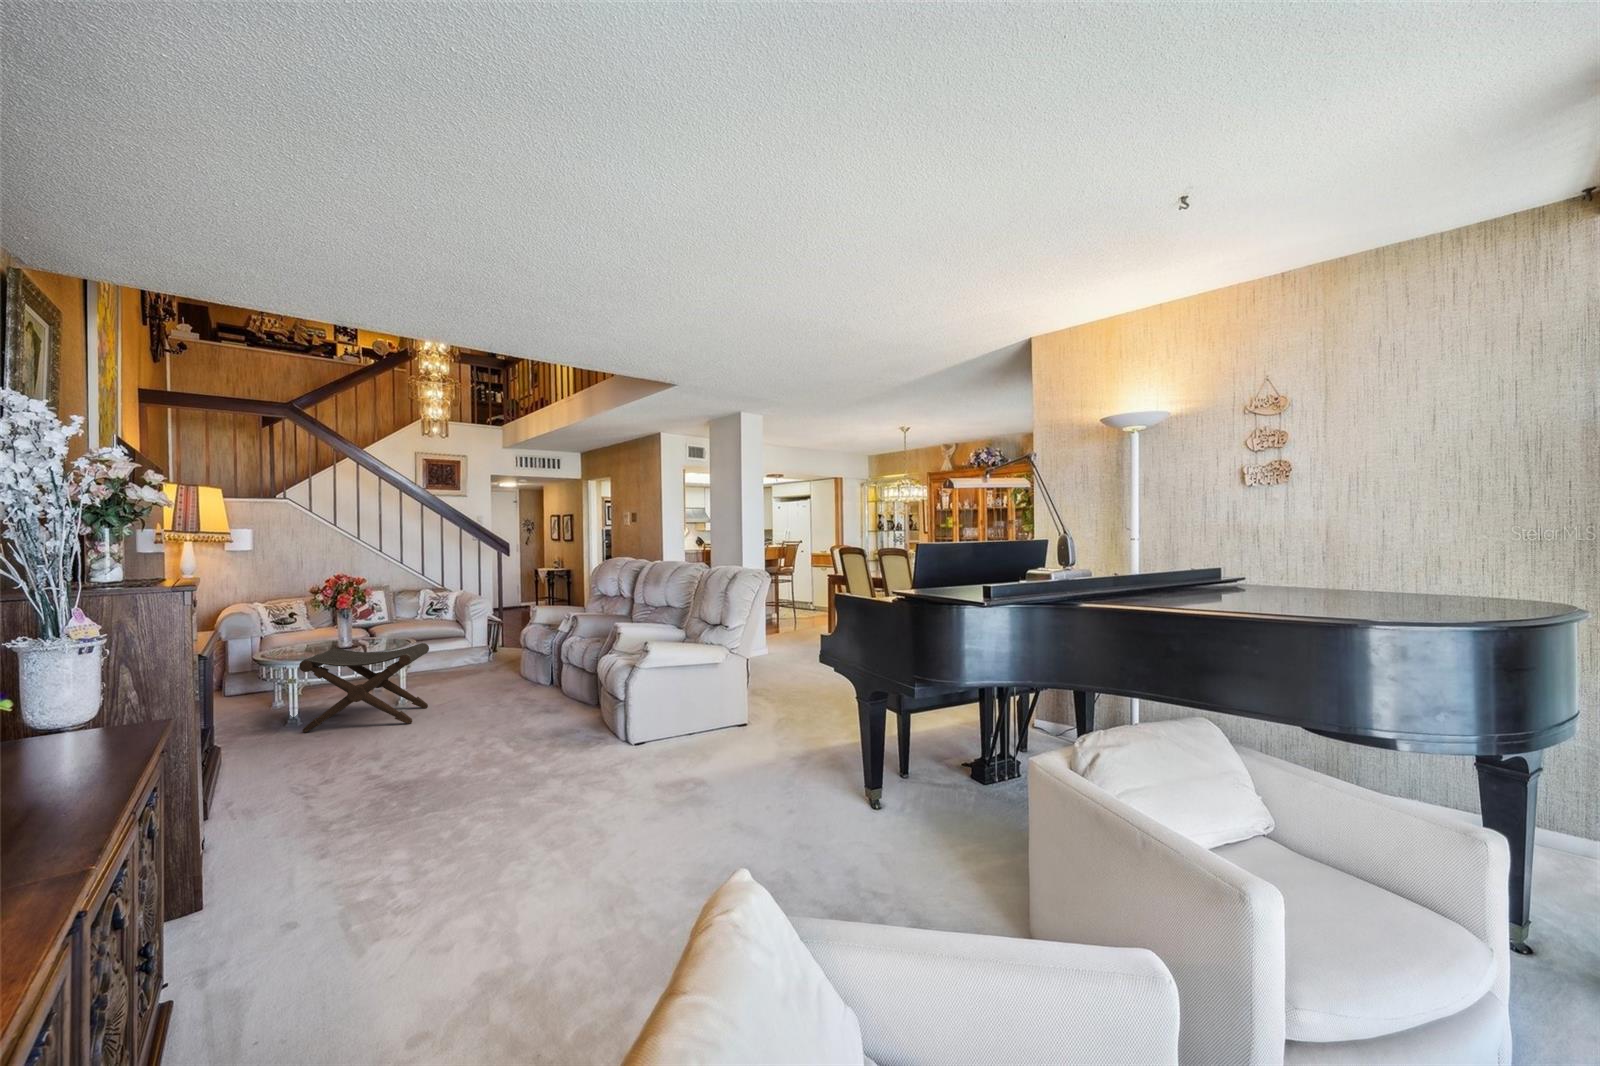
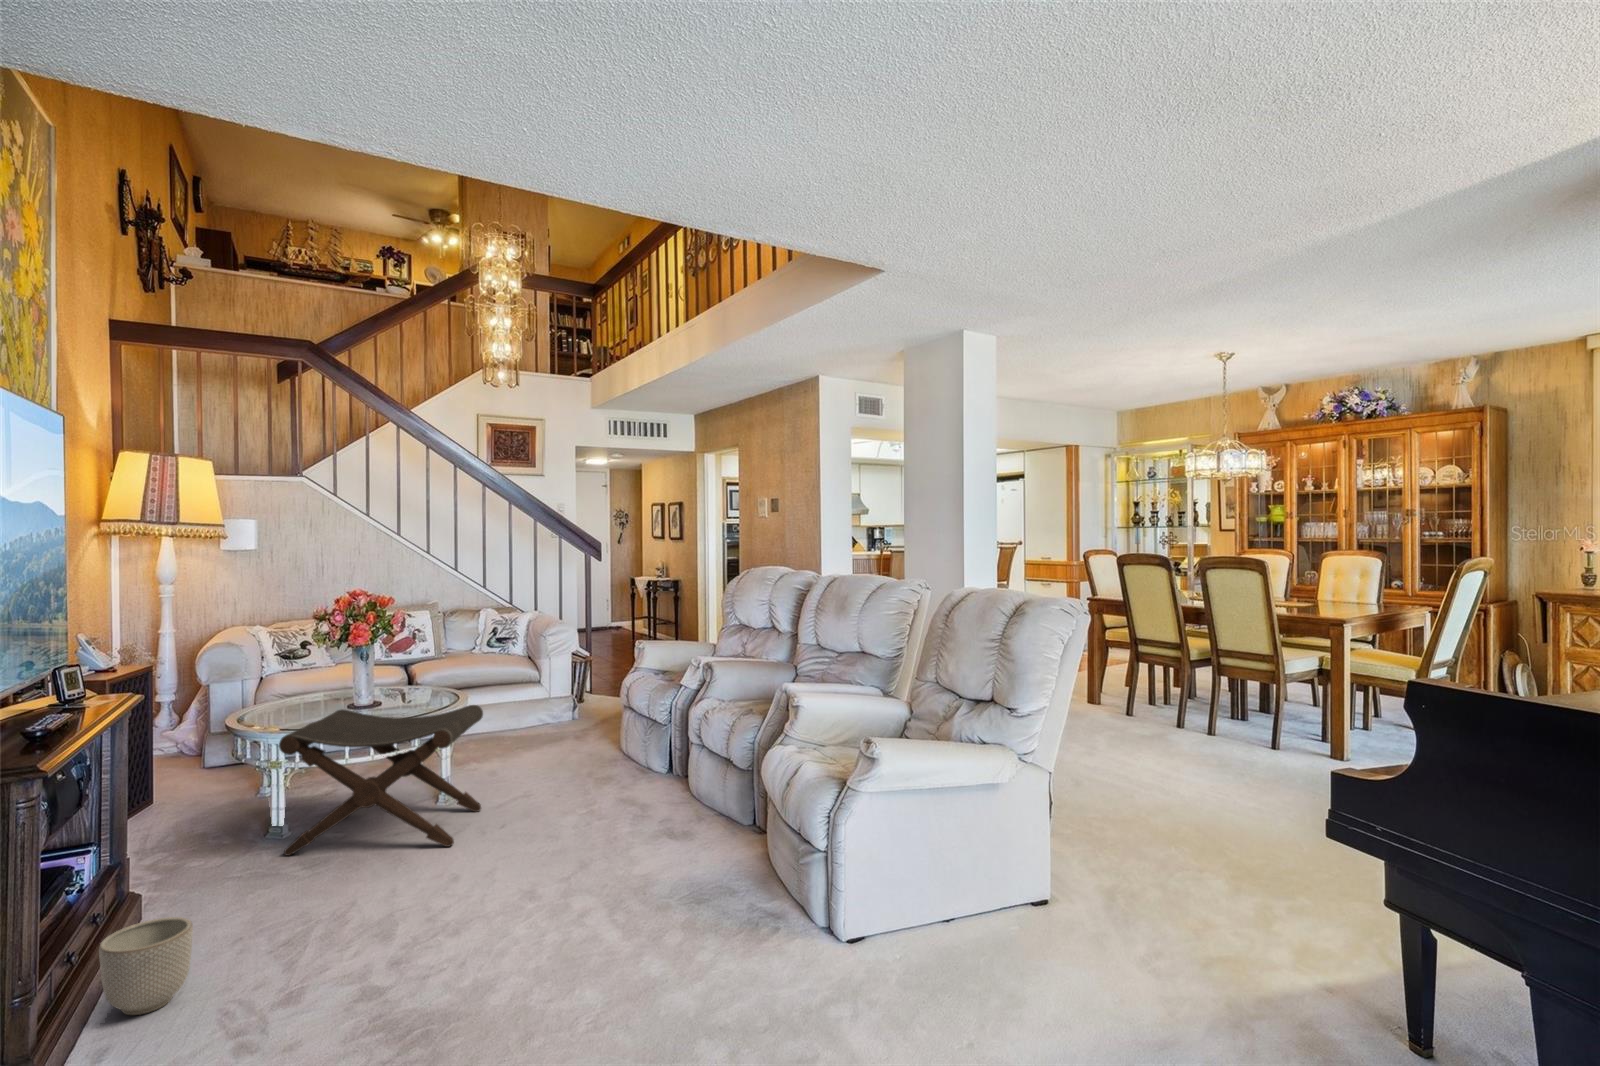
planter: none [220,746,271,793] -> present [99,917,193,1015]

